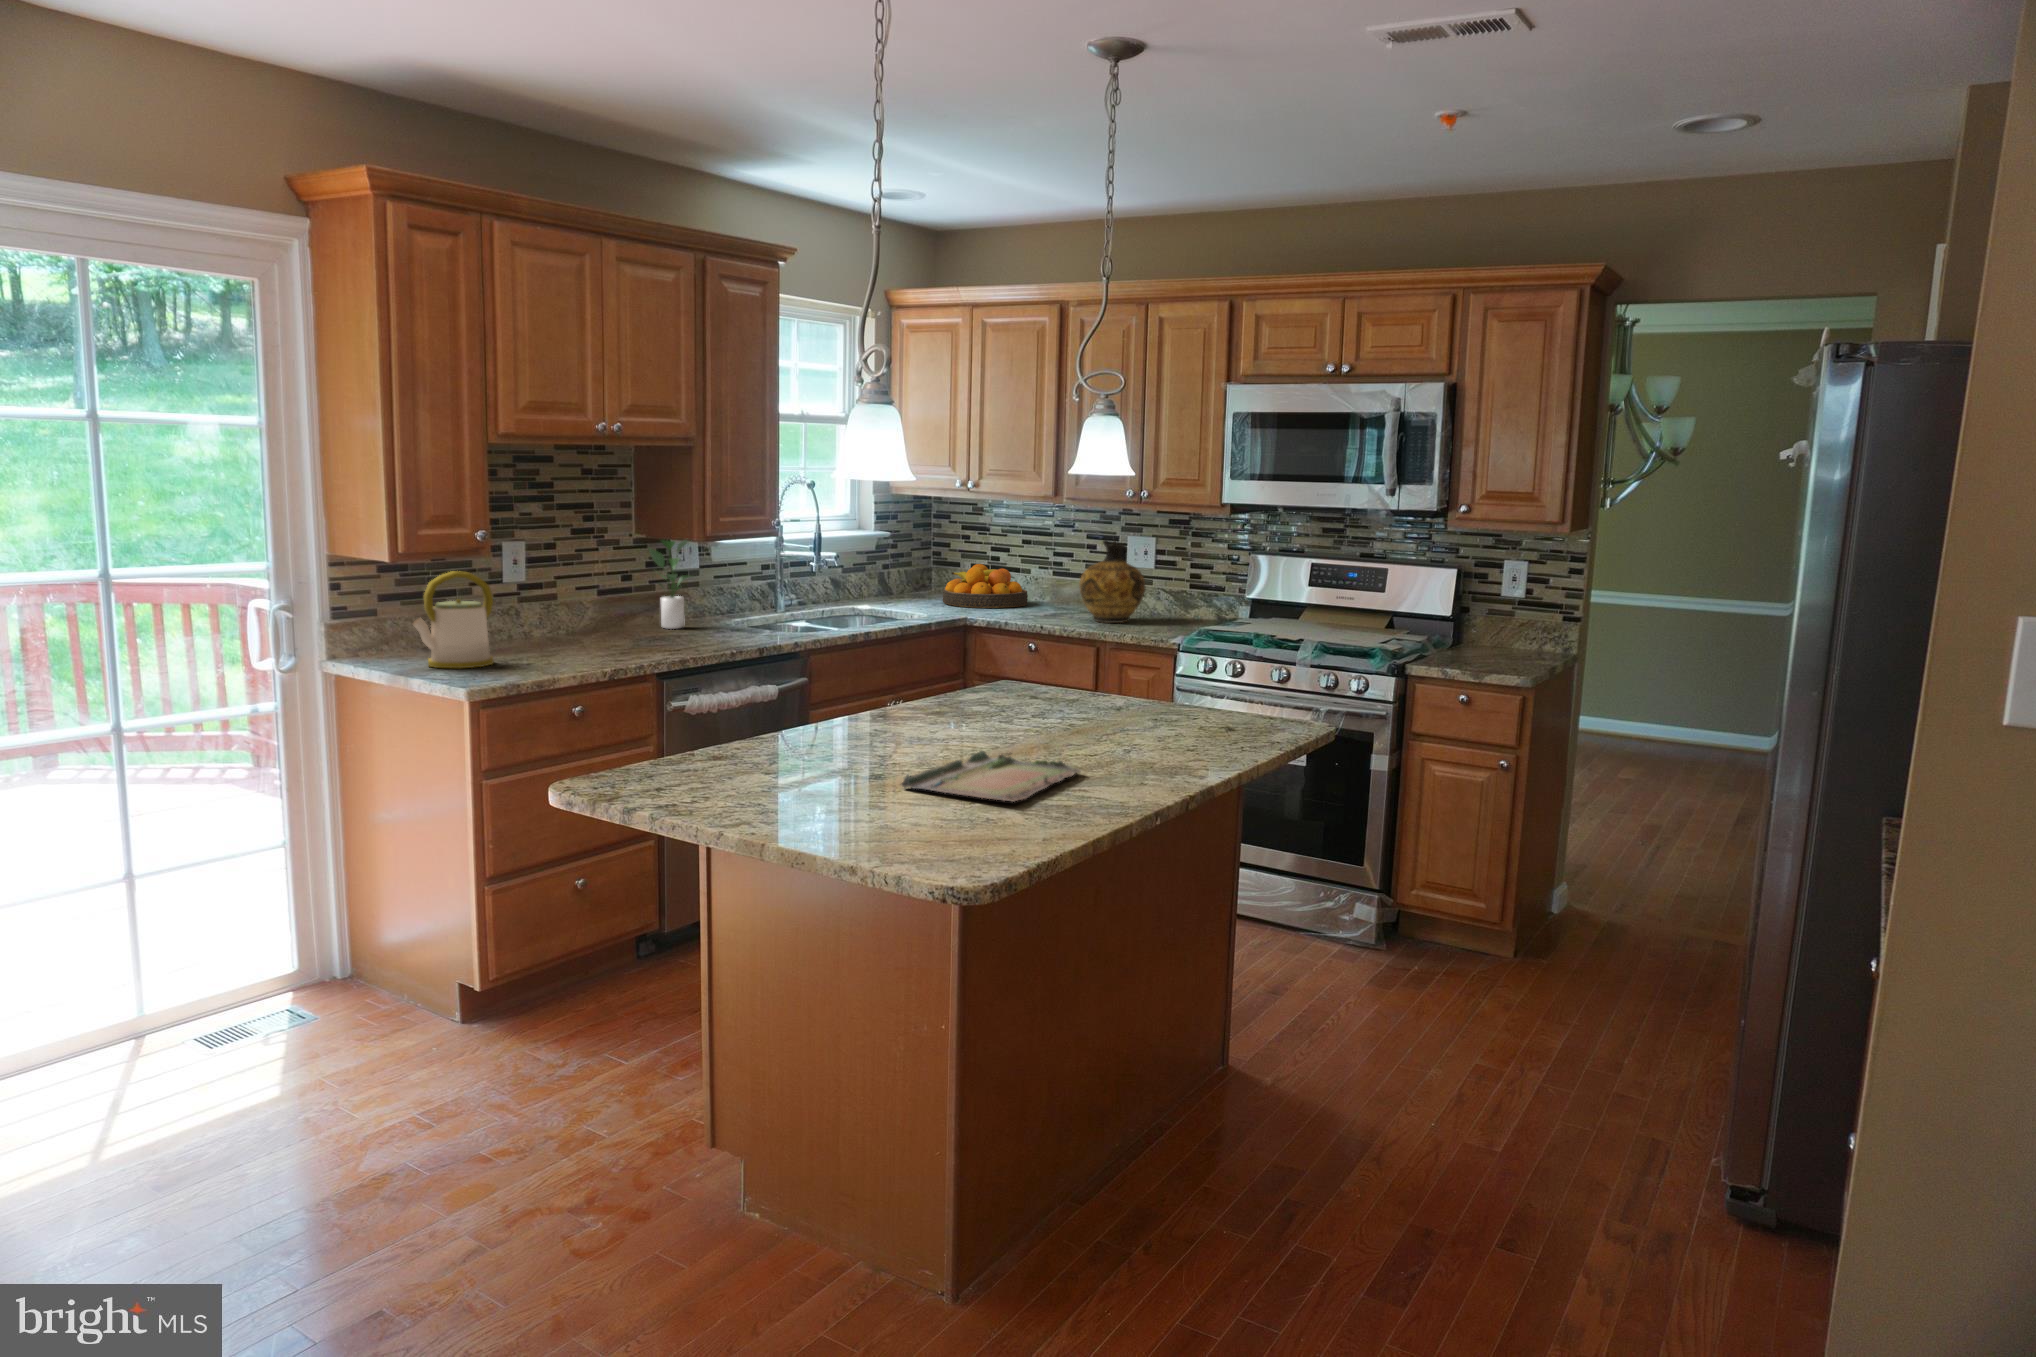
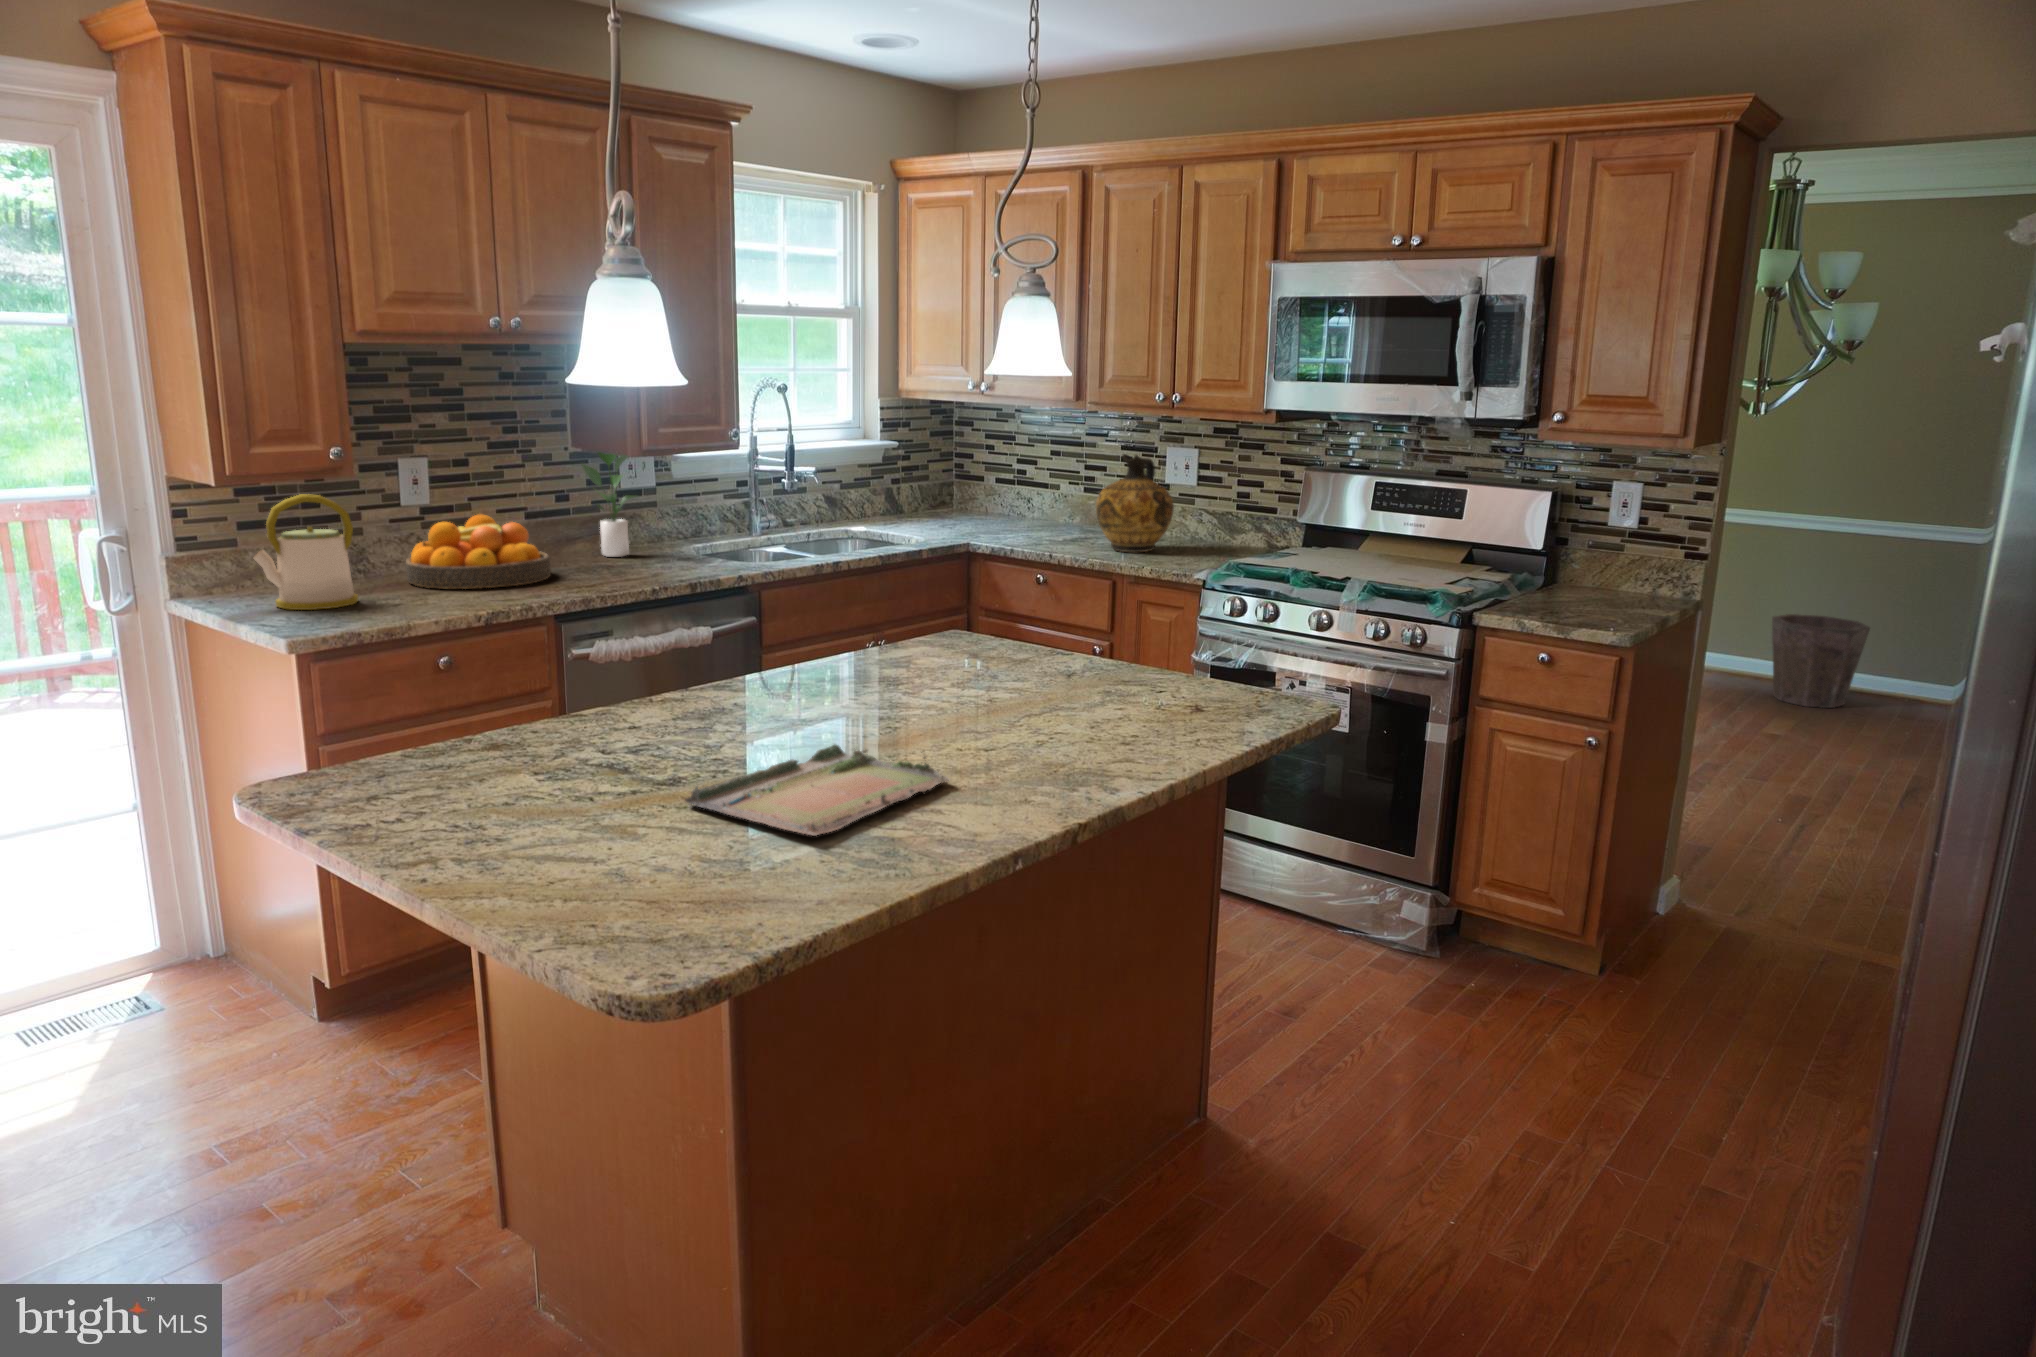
fruit bowl: present [943,564,1028,608] -> present [406,514,551,589]
waste bin: none [1621,680,1701,759] -> present [1772,614,1870,708]

